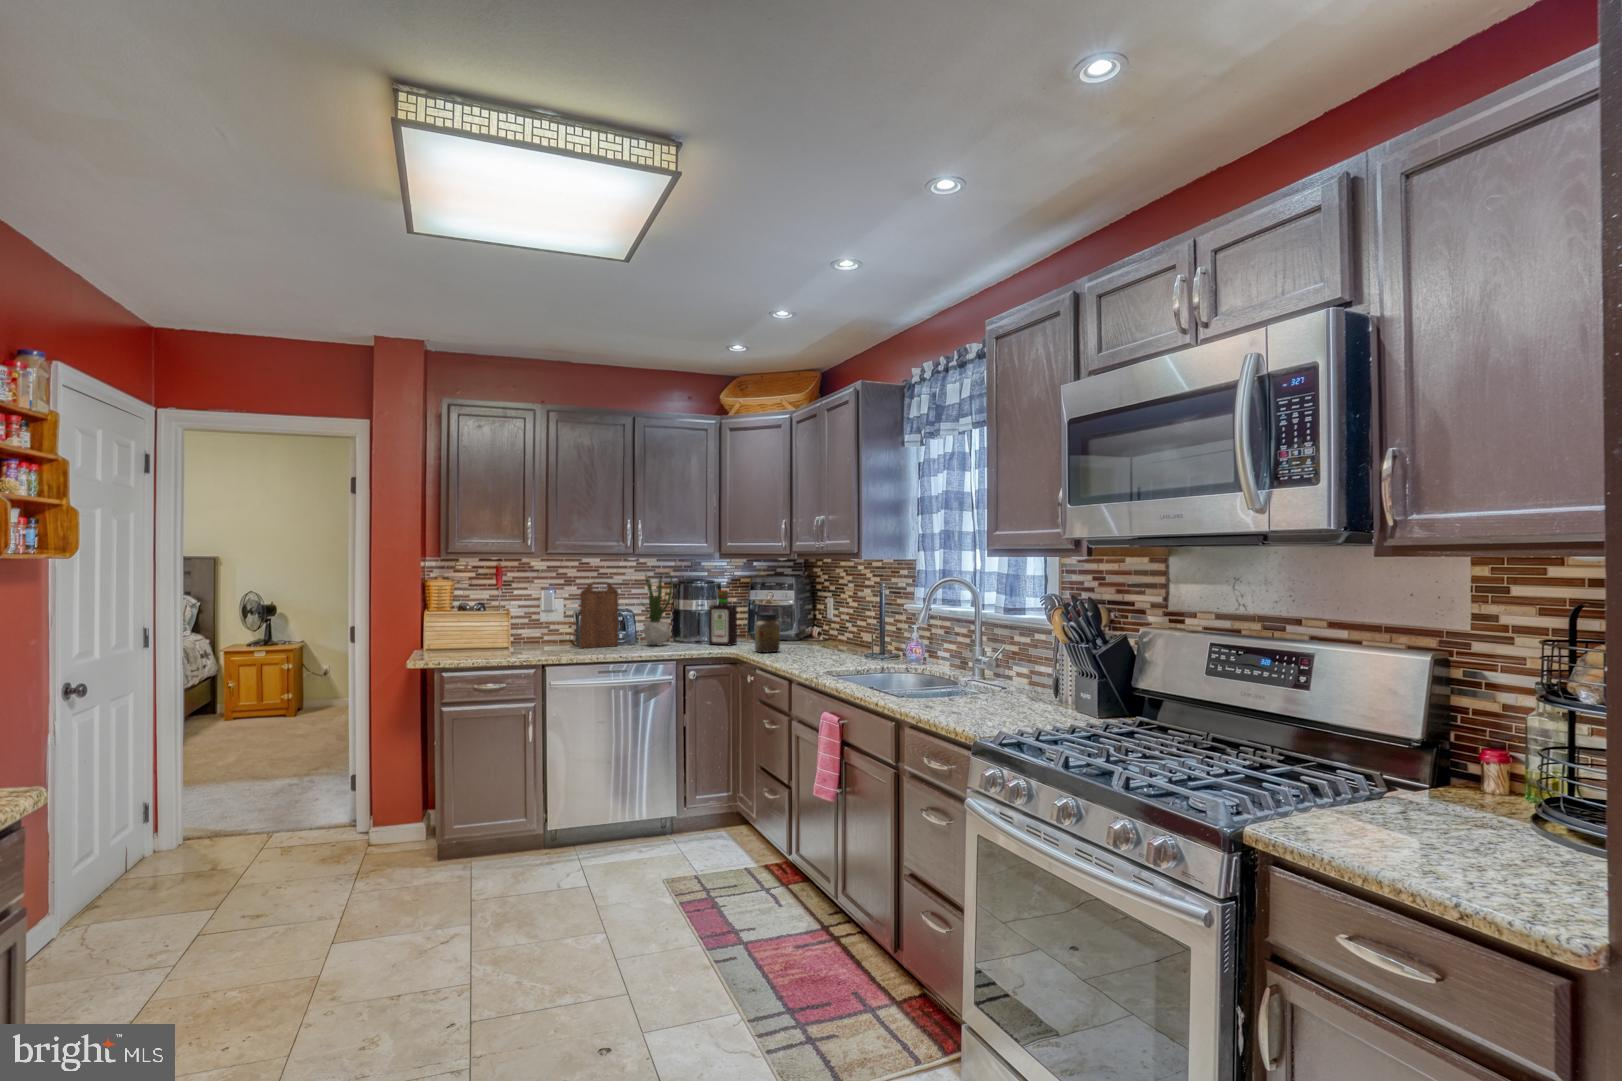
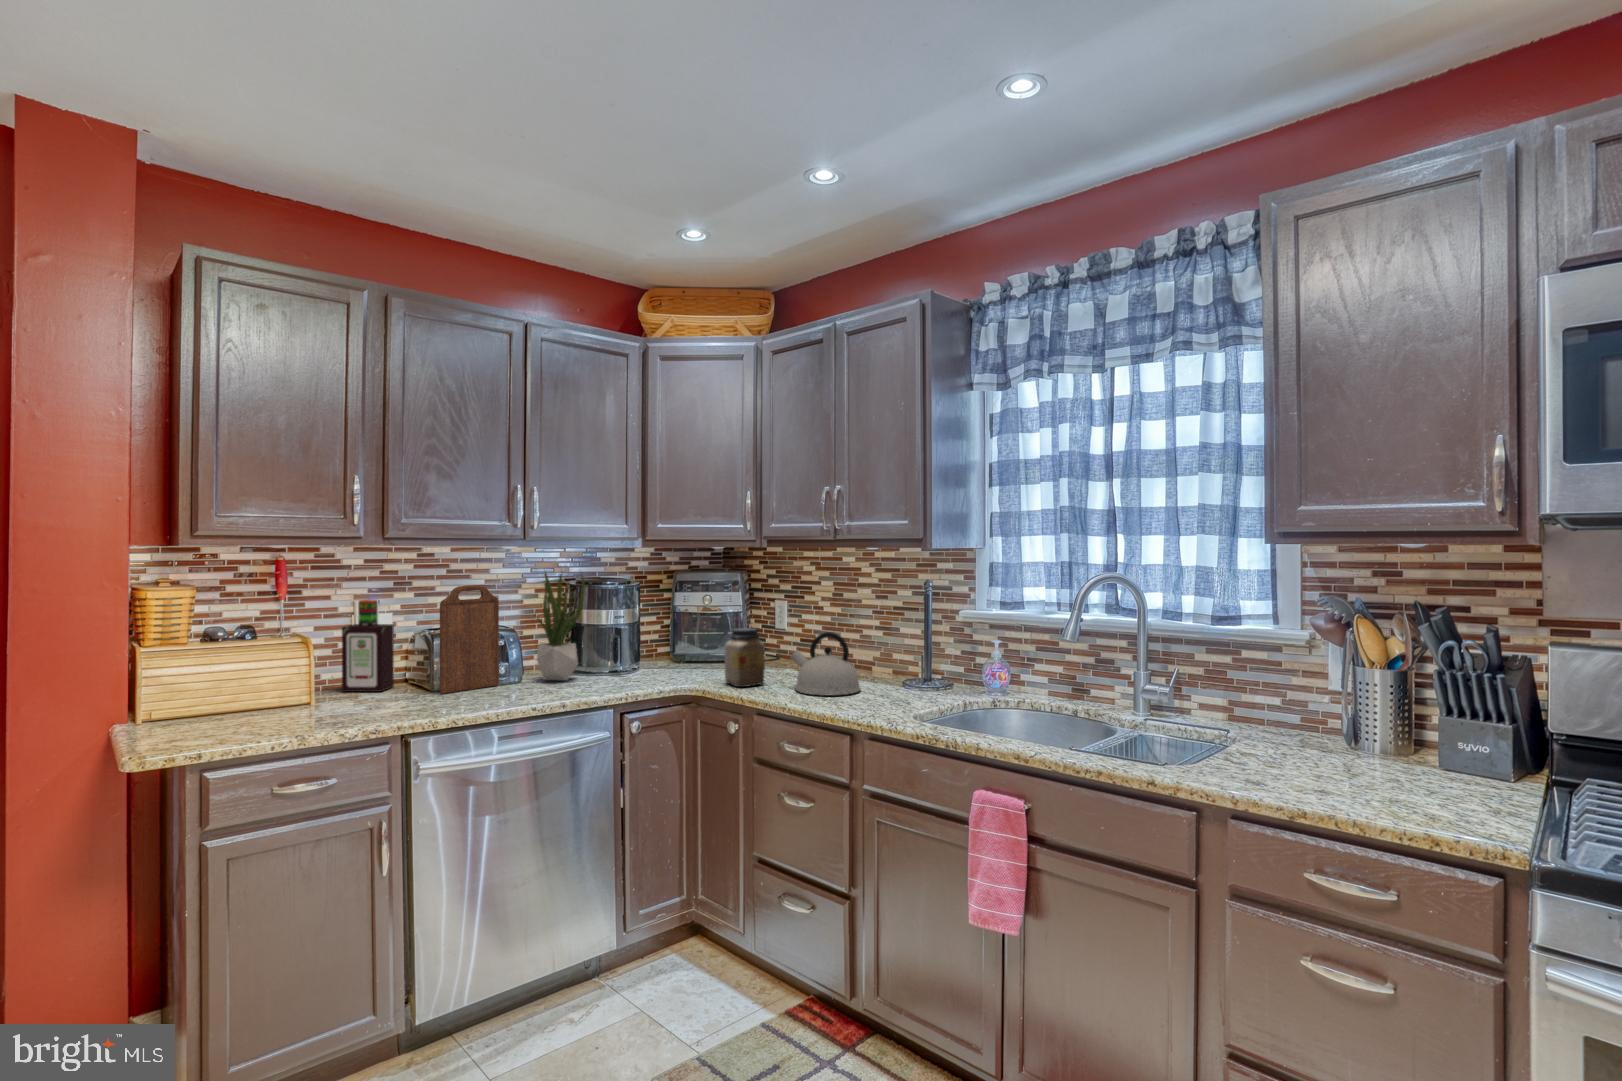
bottle: present [709,590,737,645] -> present [342,599,394,692]
kettle: none [792,616,838,659] -> present [790,632,860,695]

